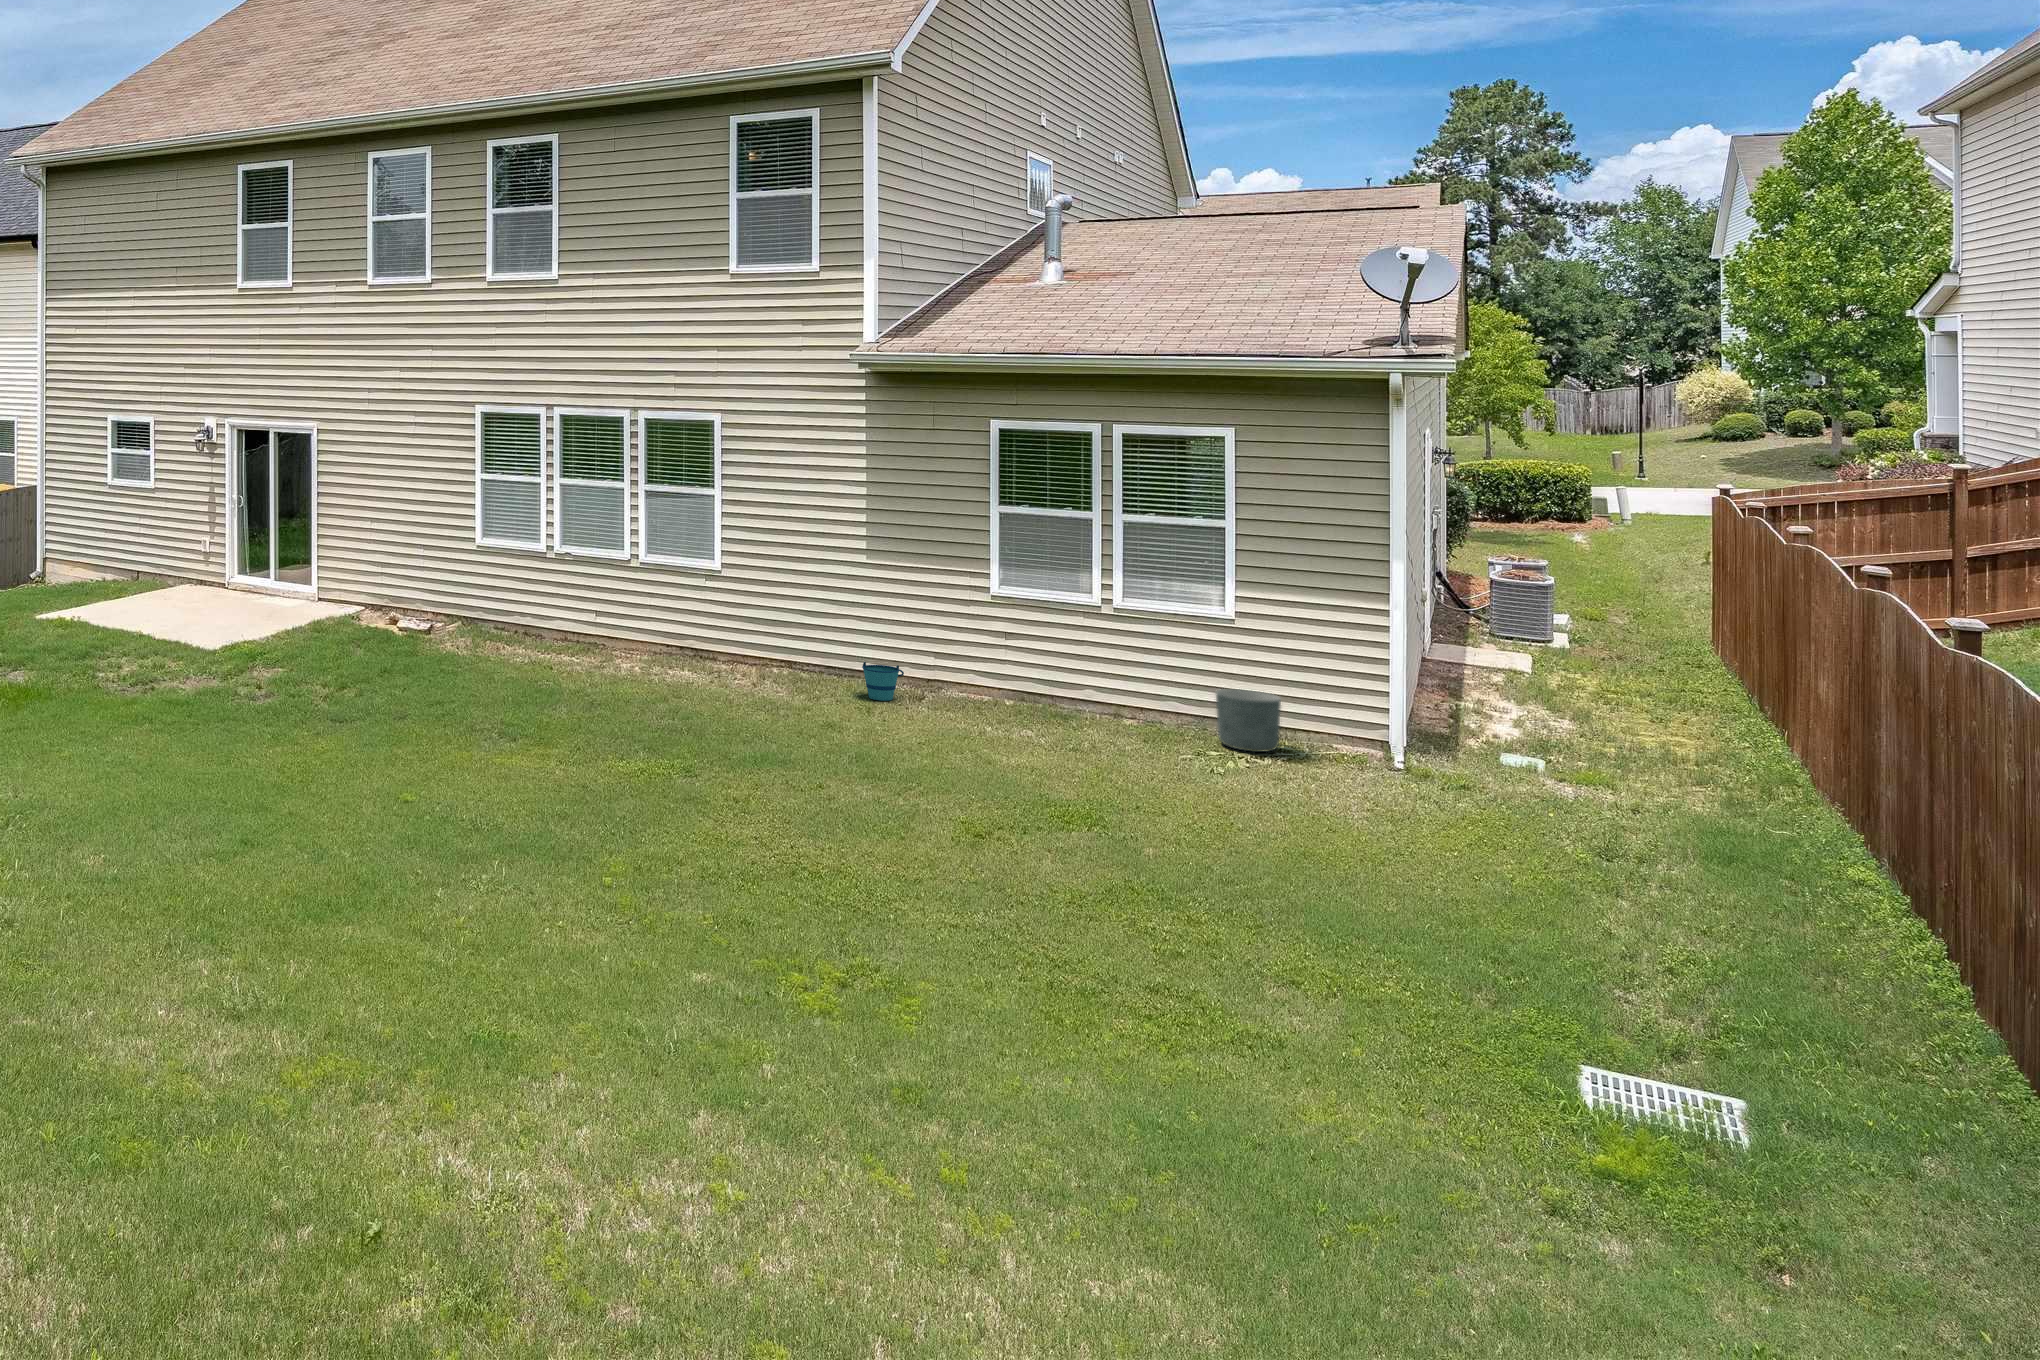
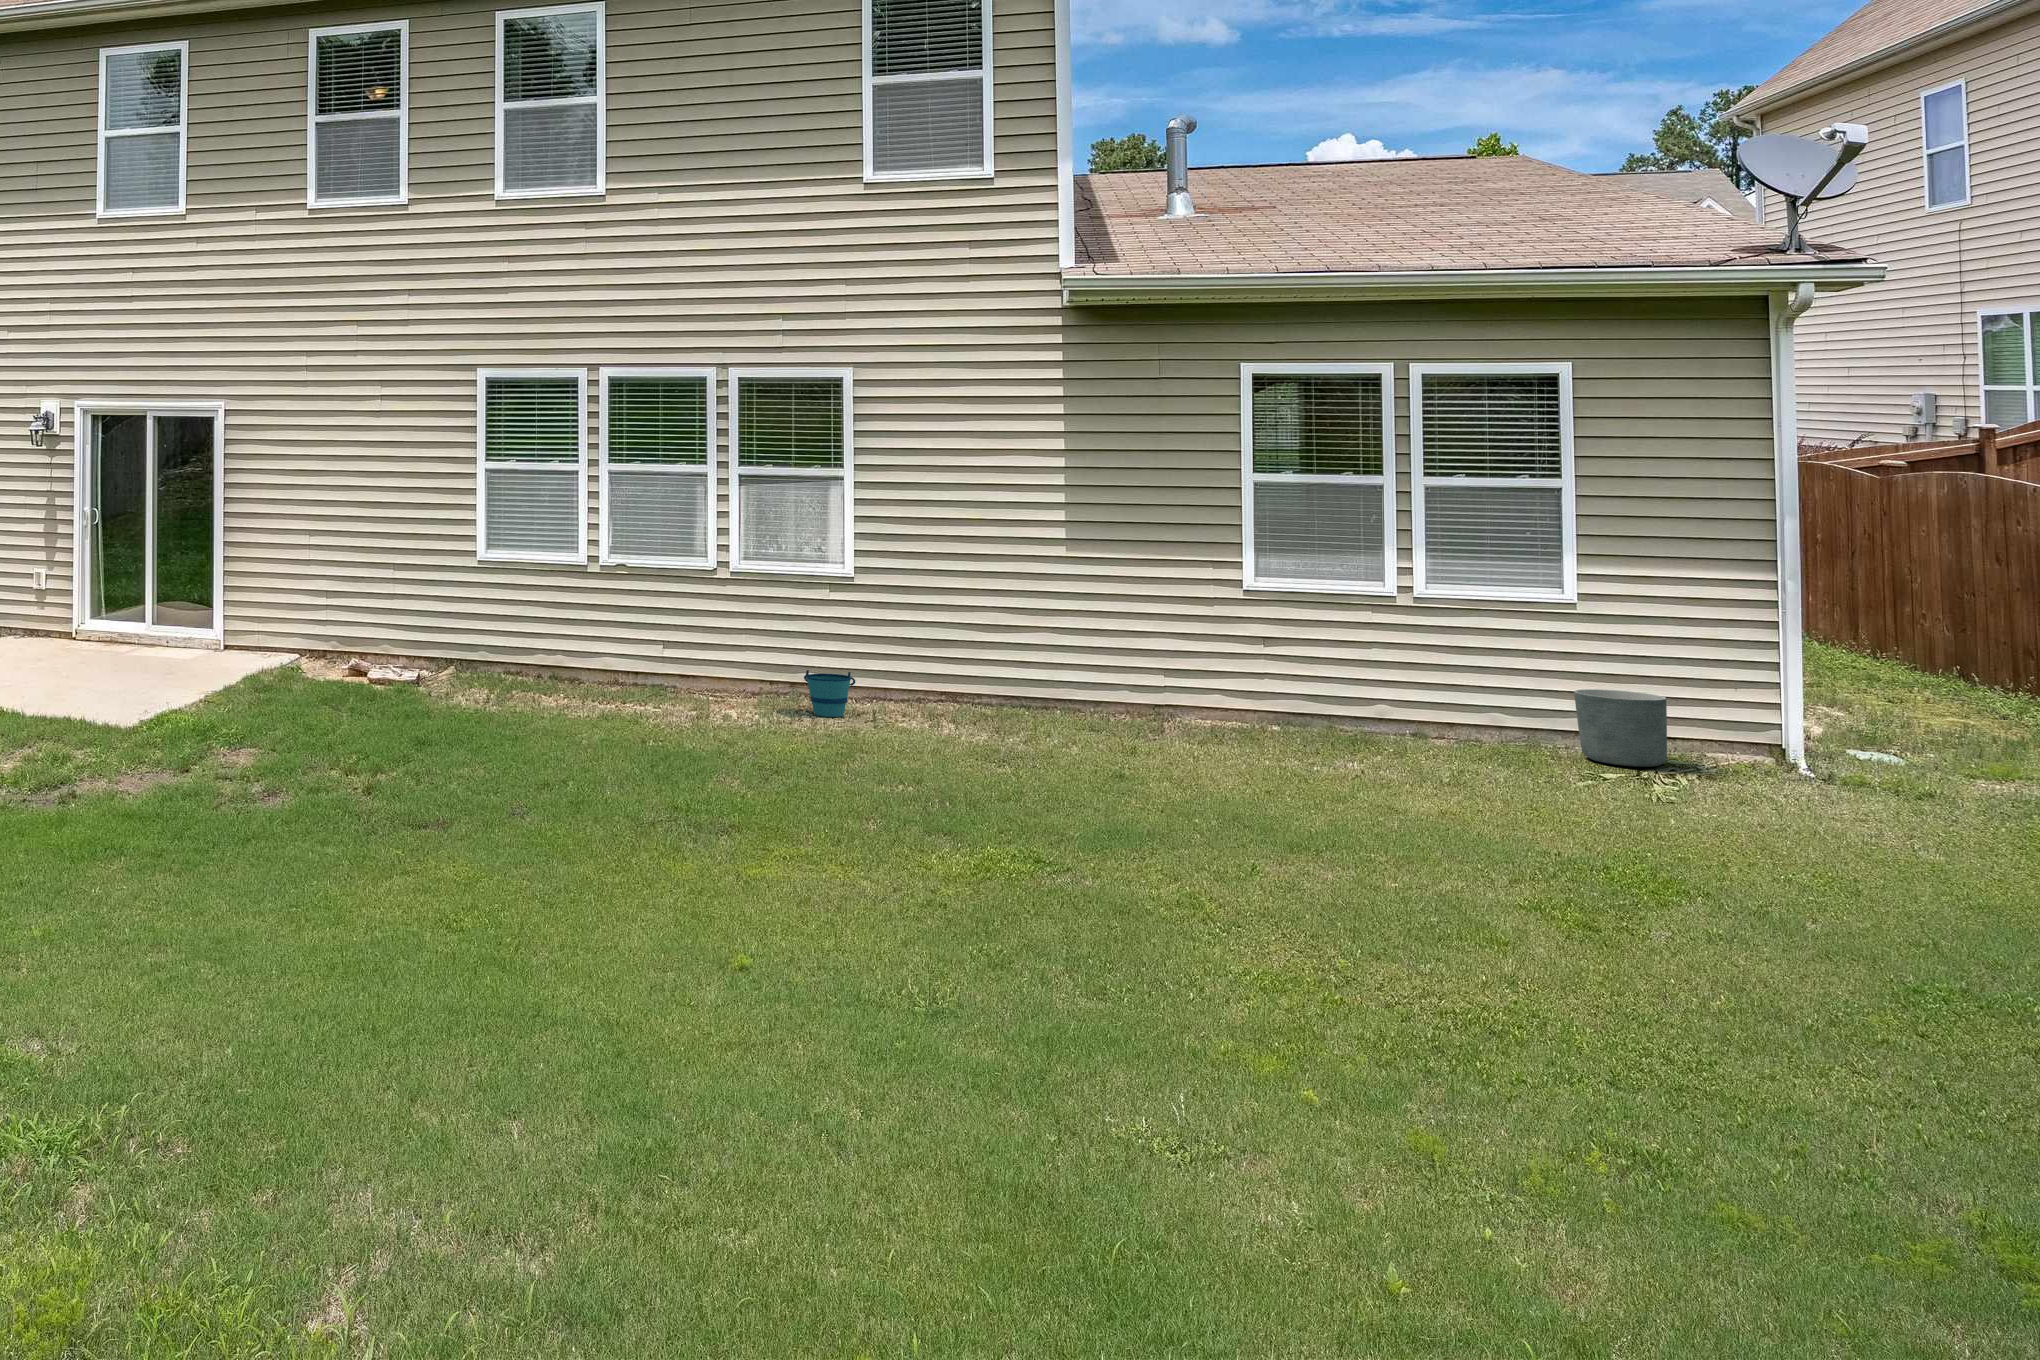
bucket: present [862,662,904,701] -> present [804,670,855,717]

